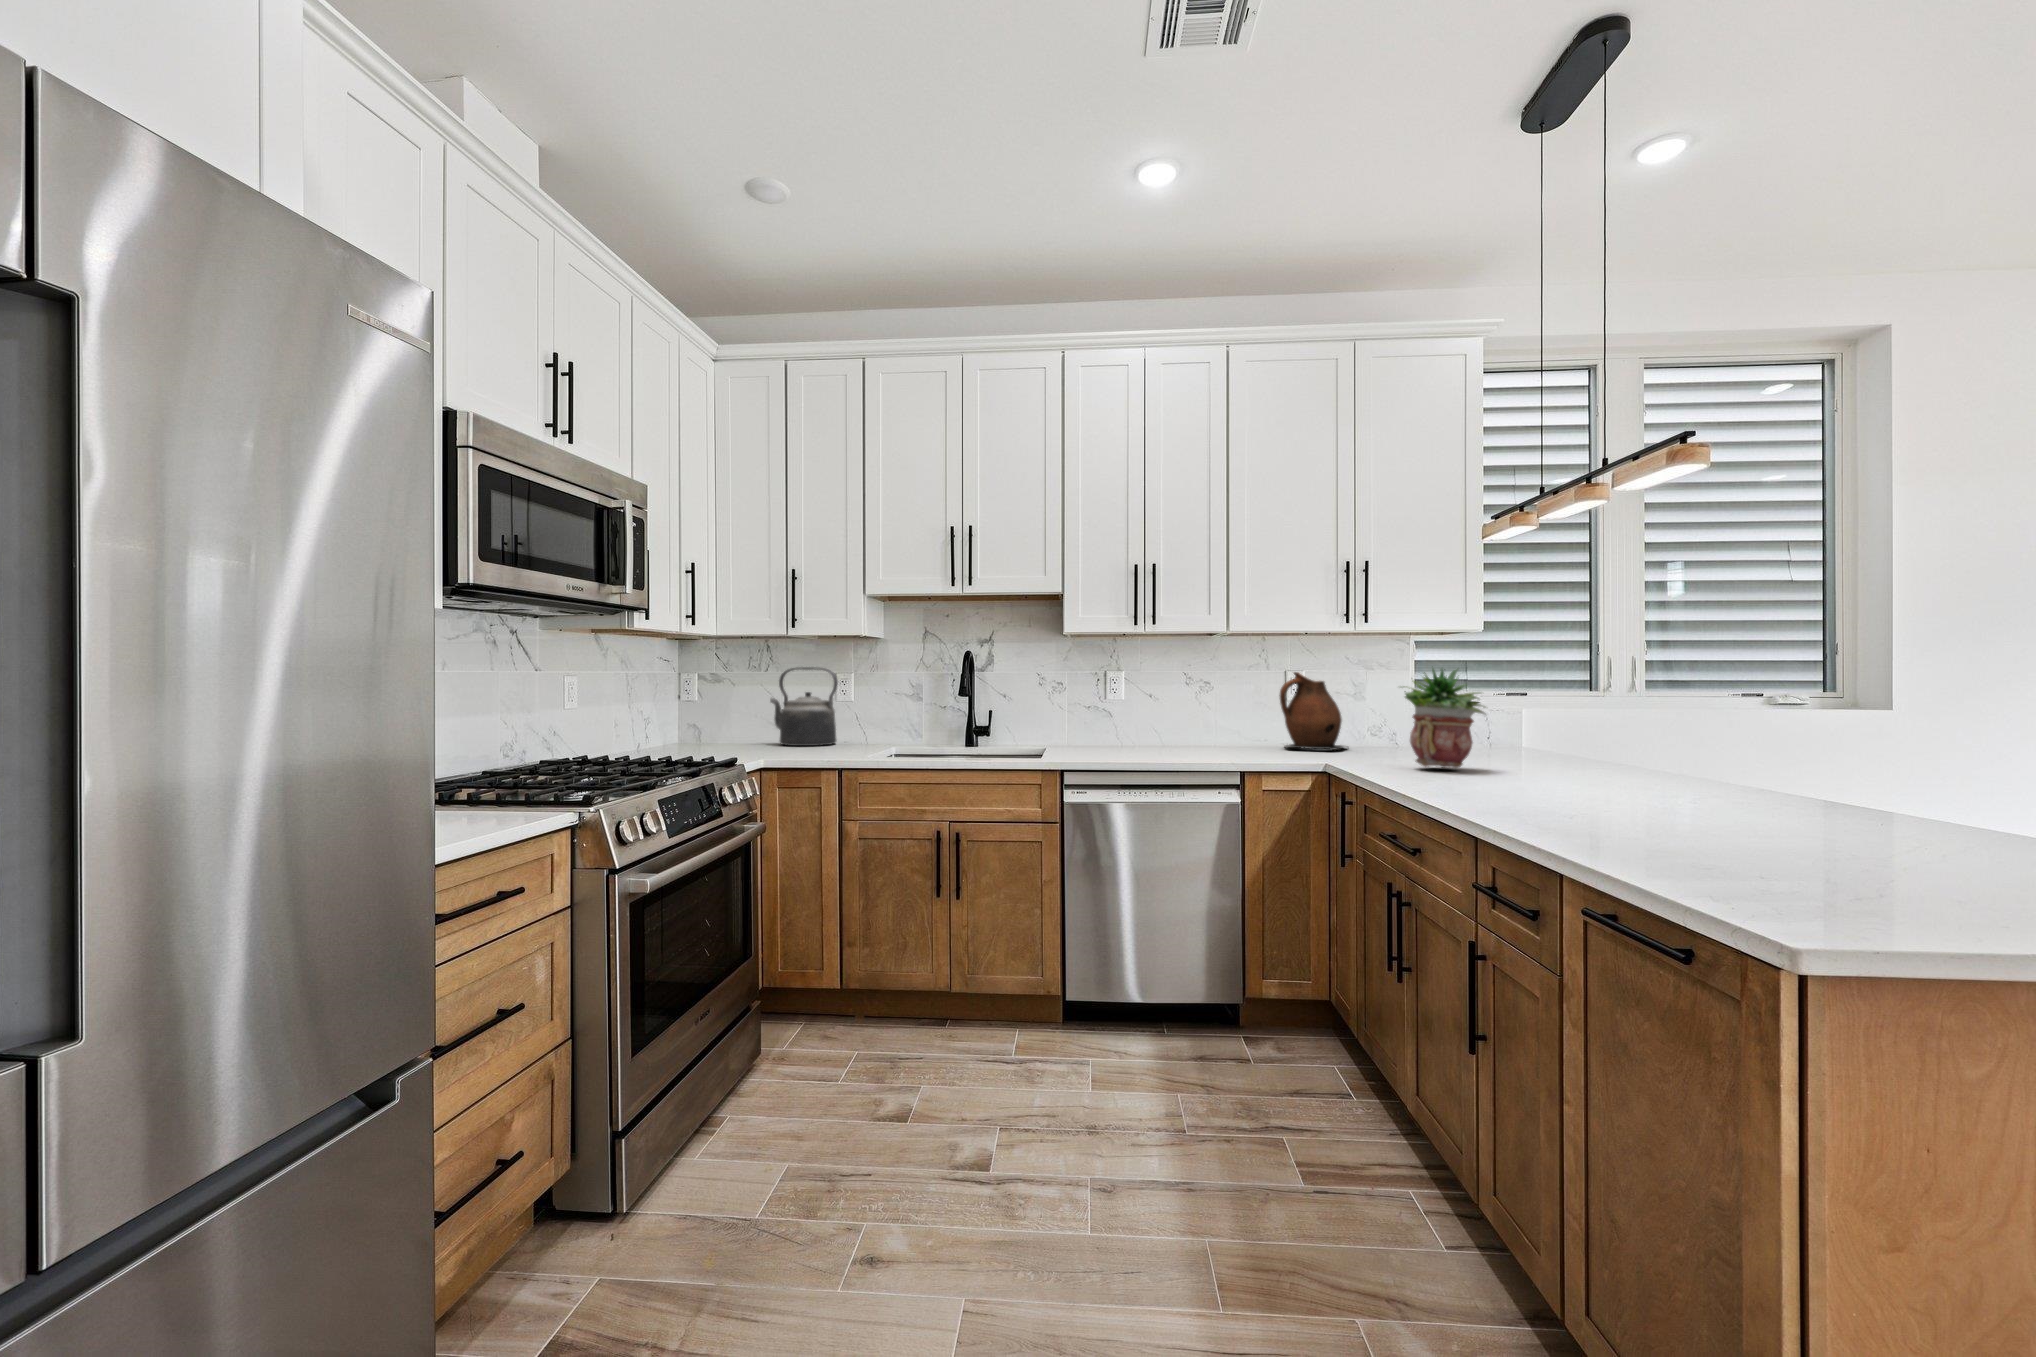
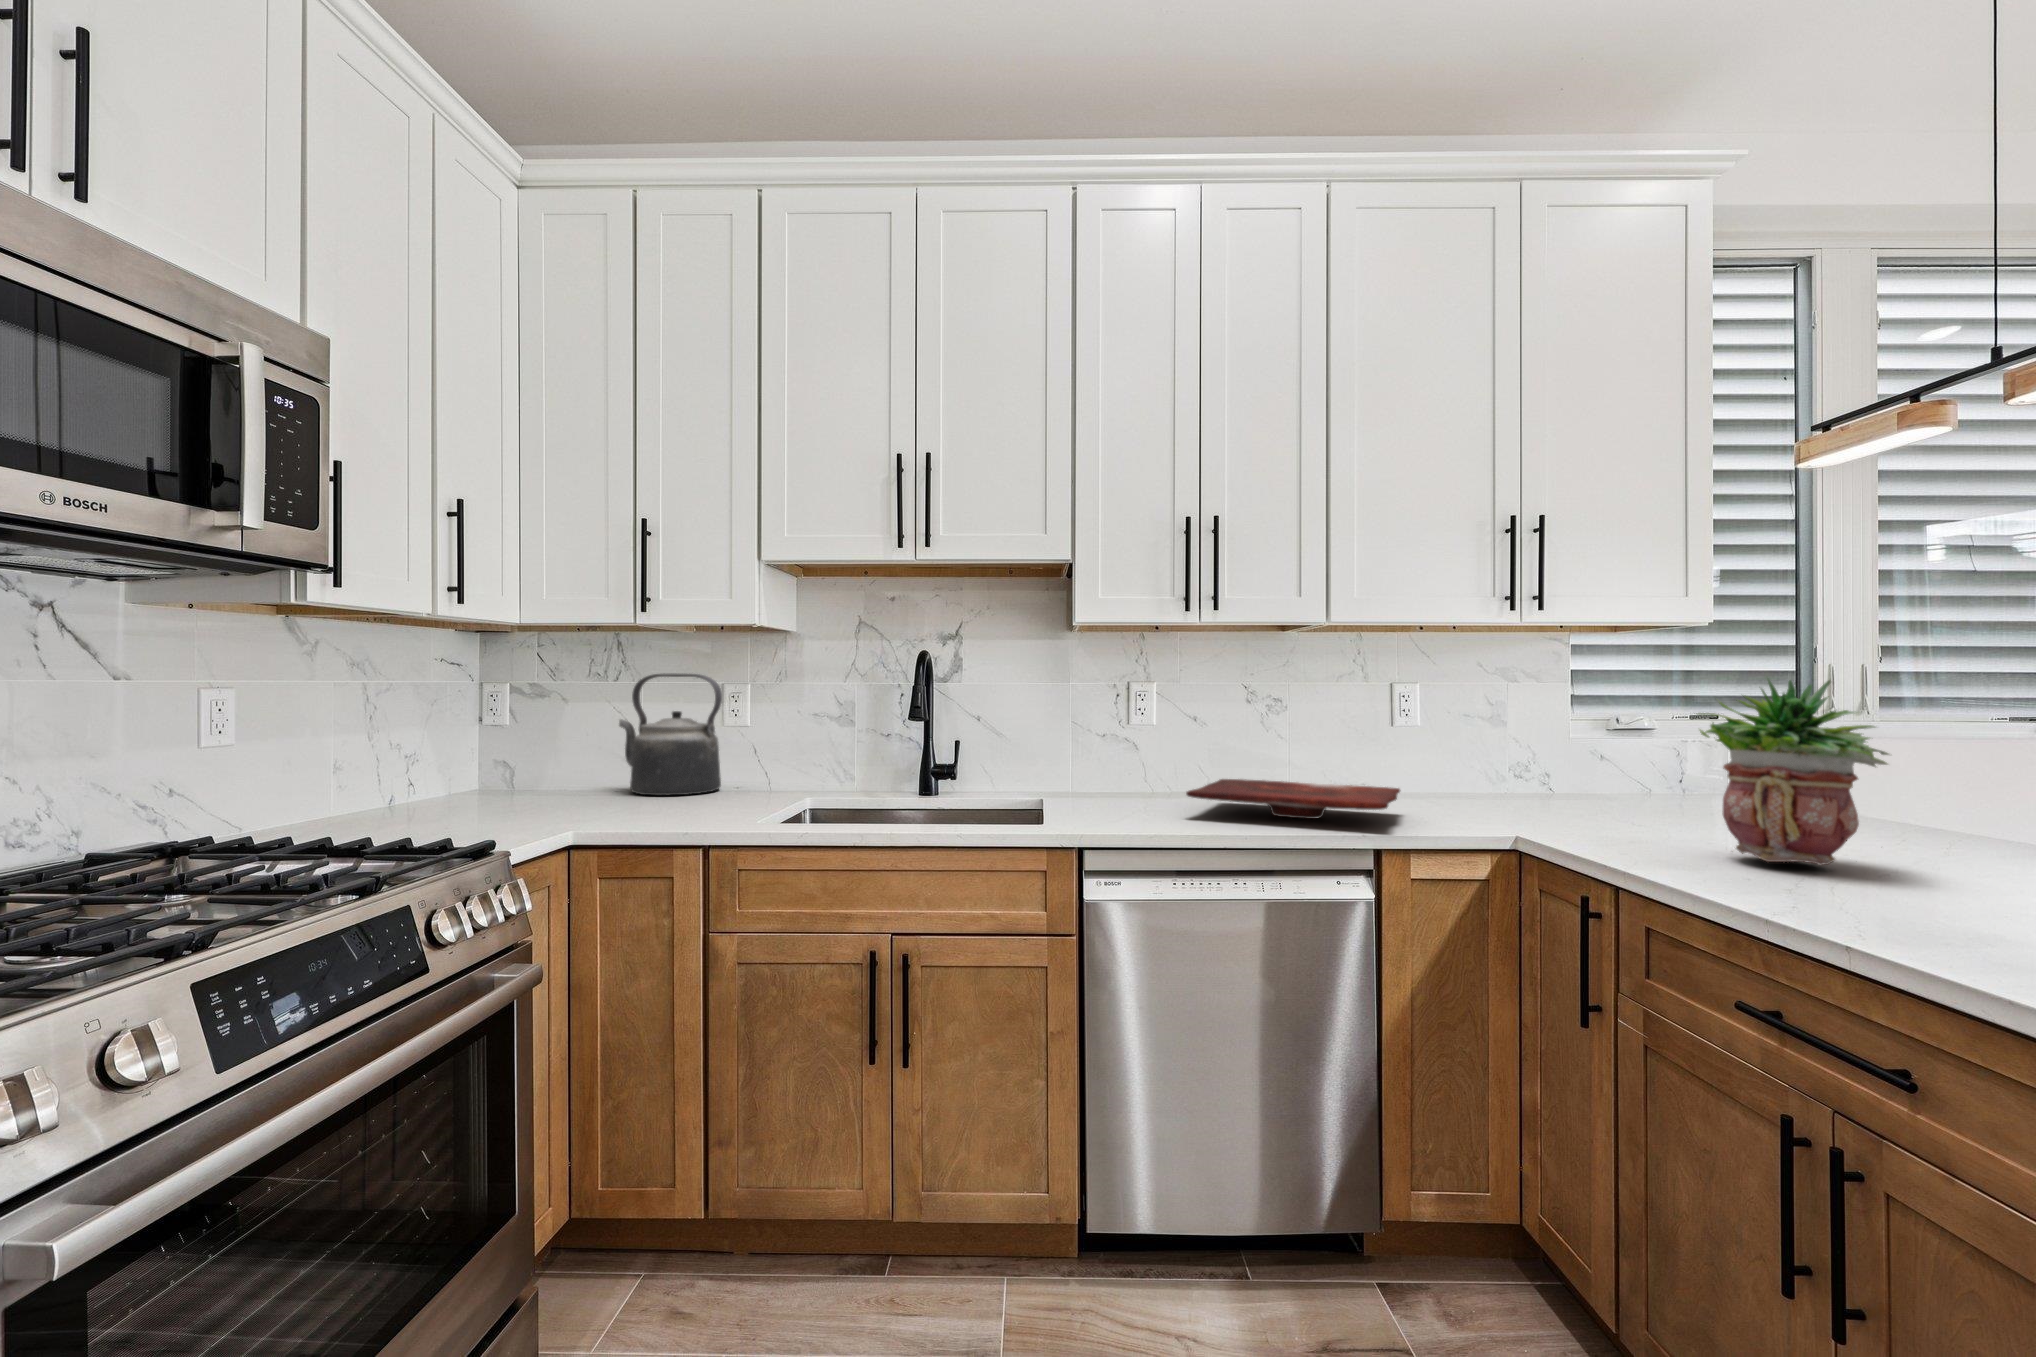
ceramic pitcher: present [1279,672,1344,750] -> none [1396,684,1501,808]
cutting board: none [1129,734,1268,755] -> present [1186,779,1400,819]

